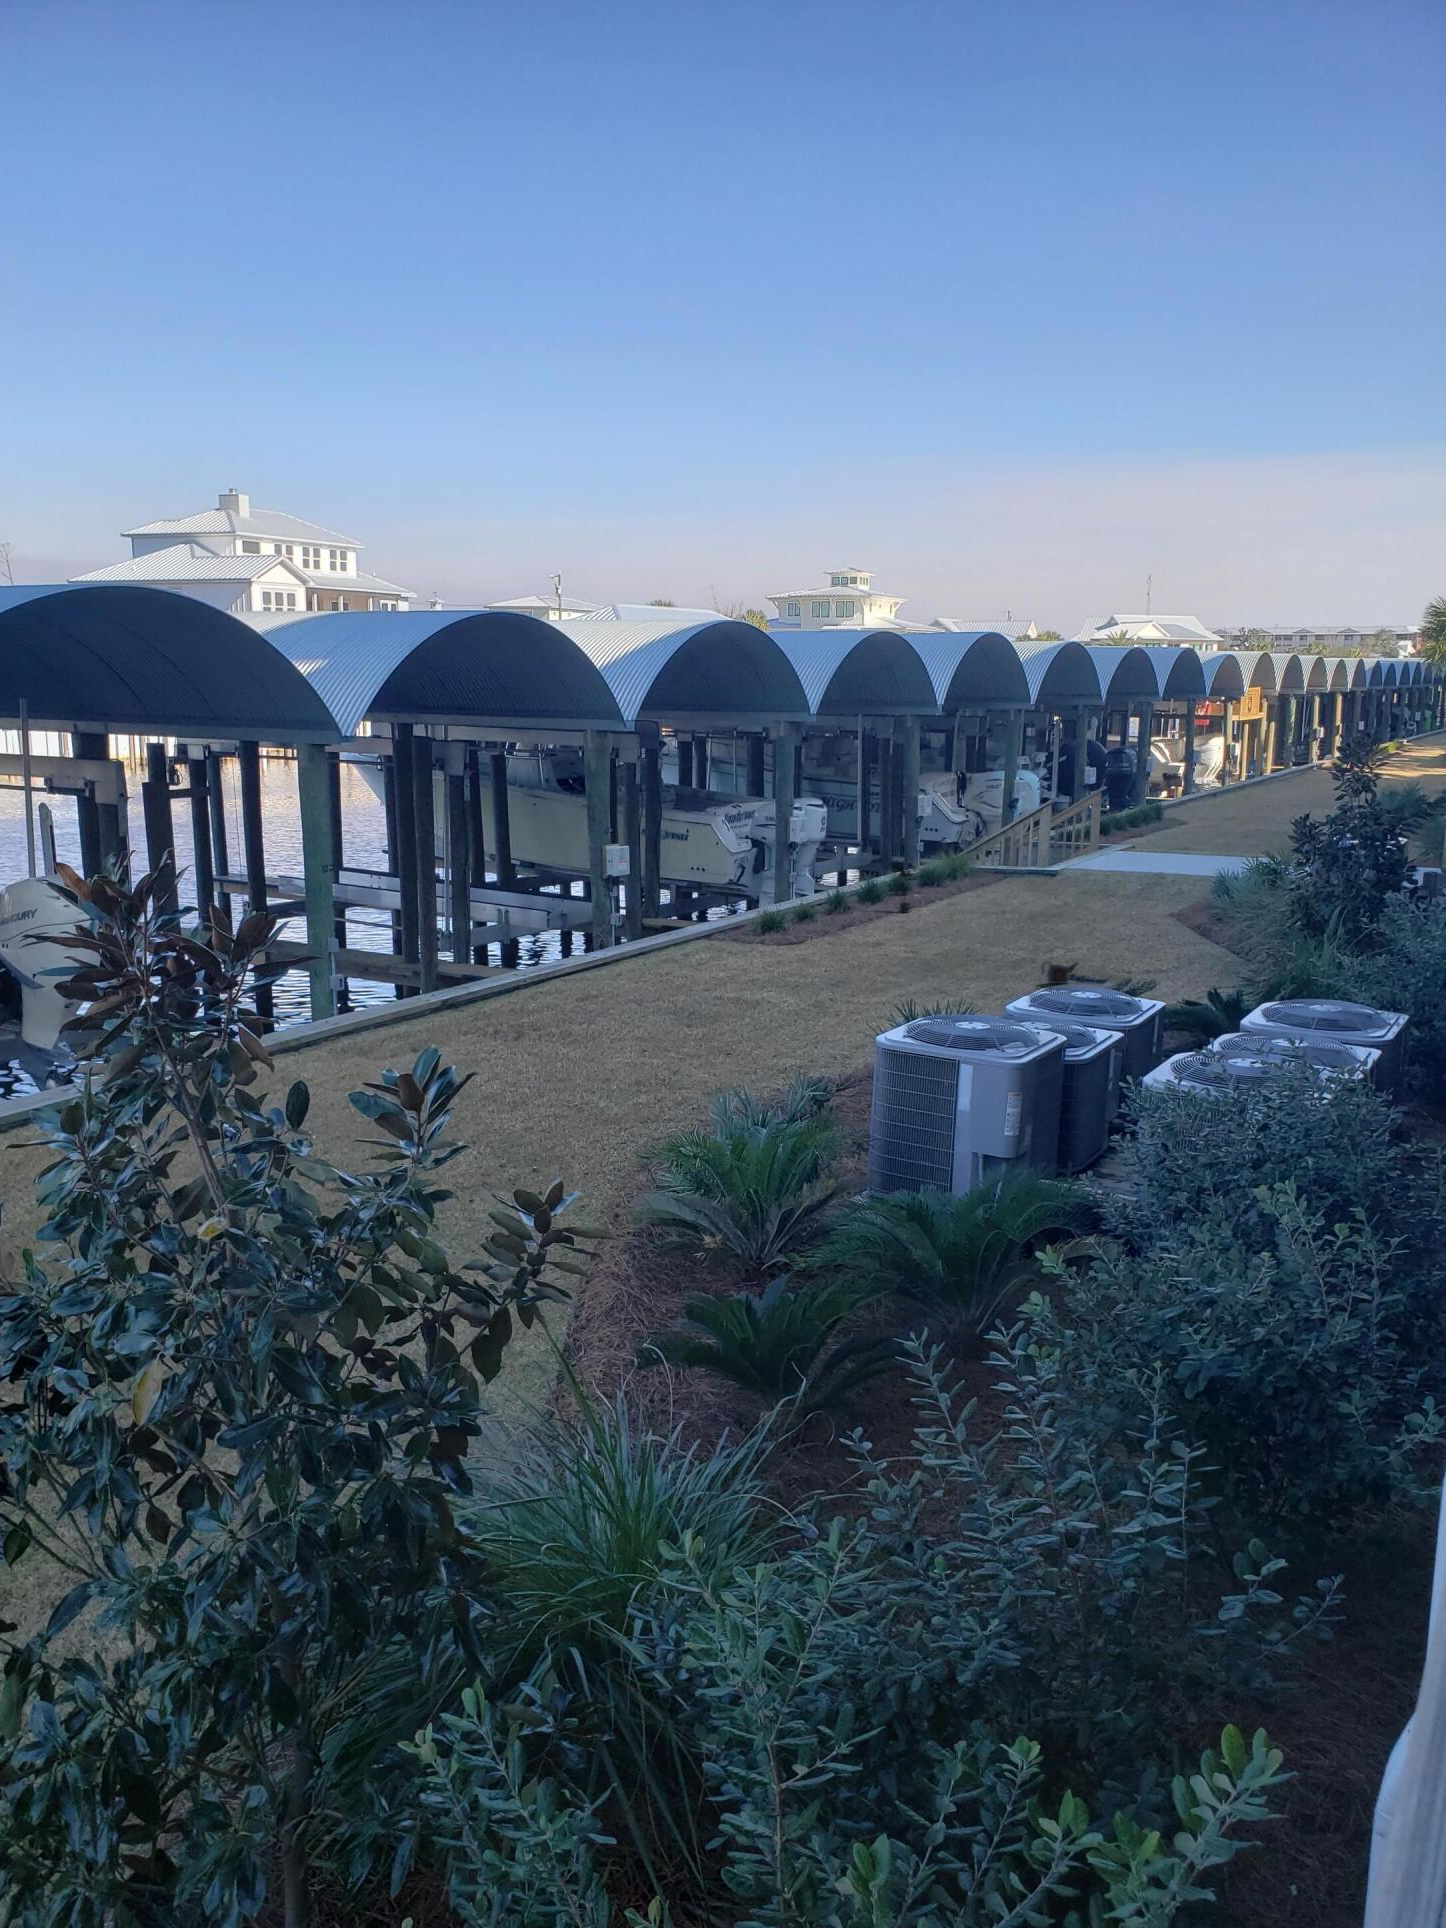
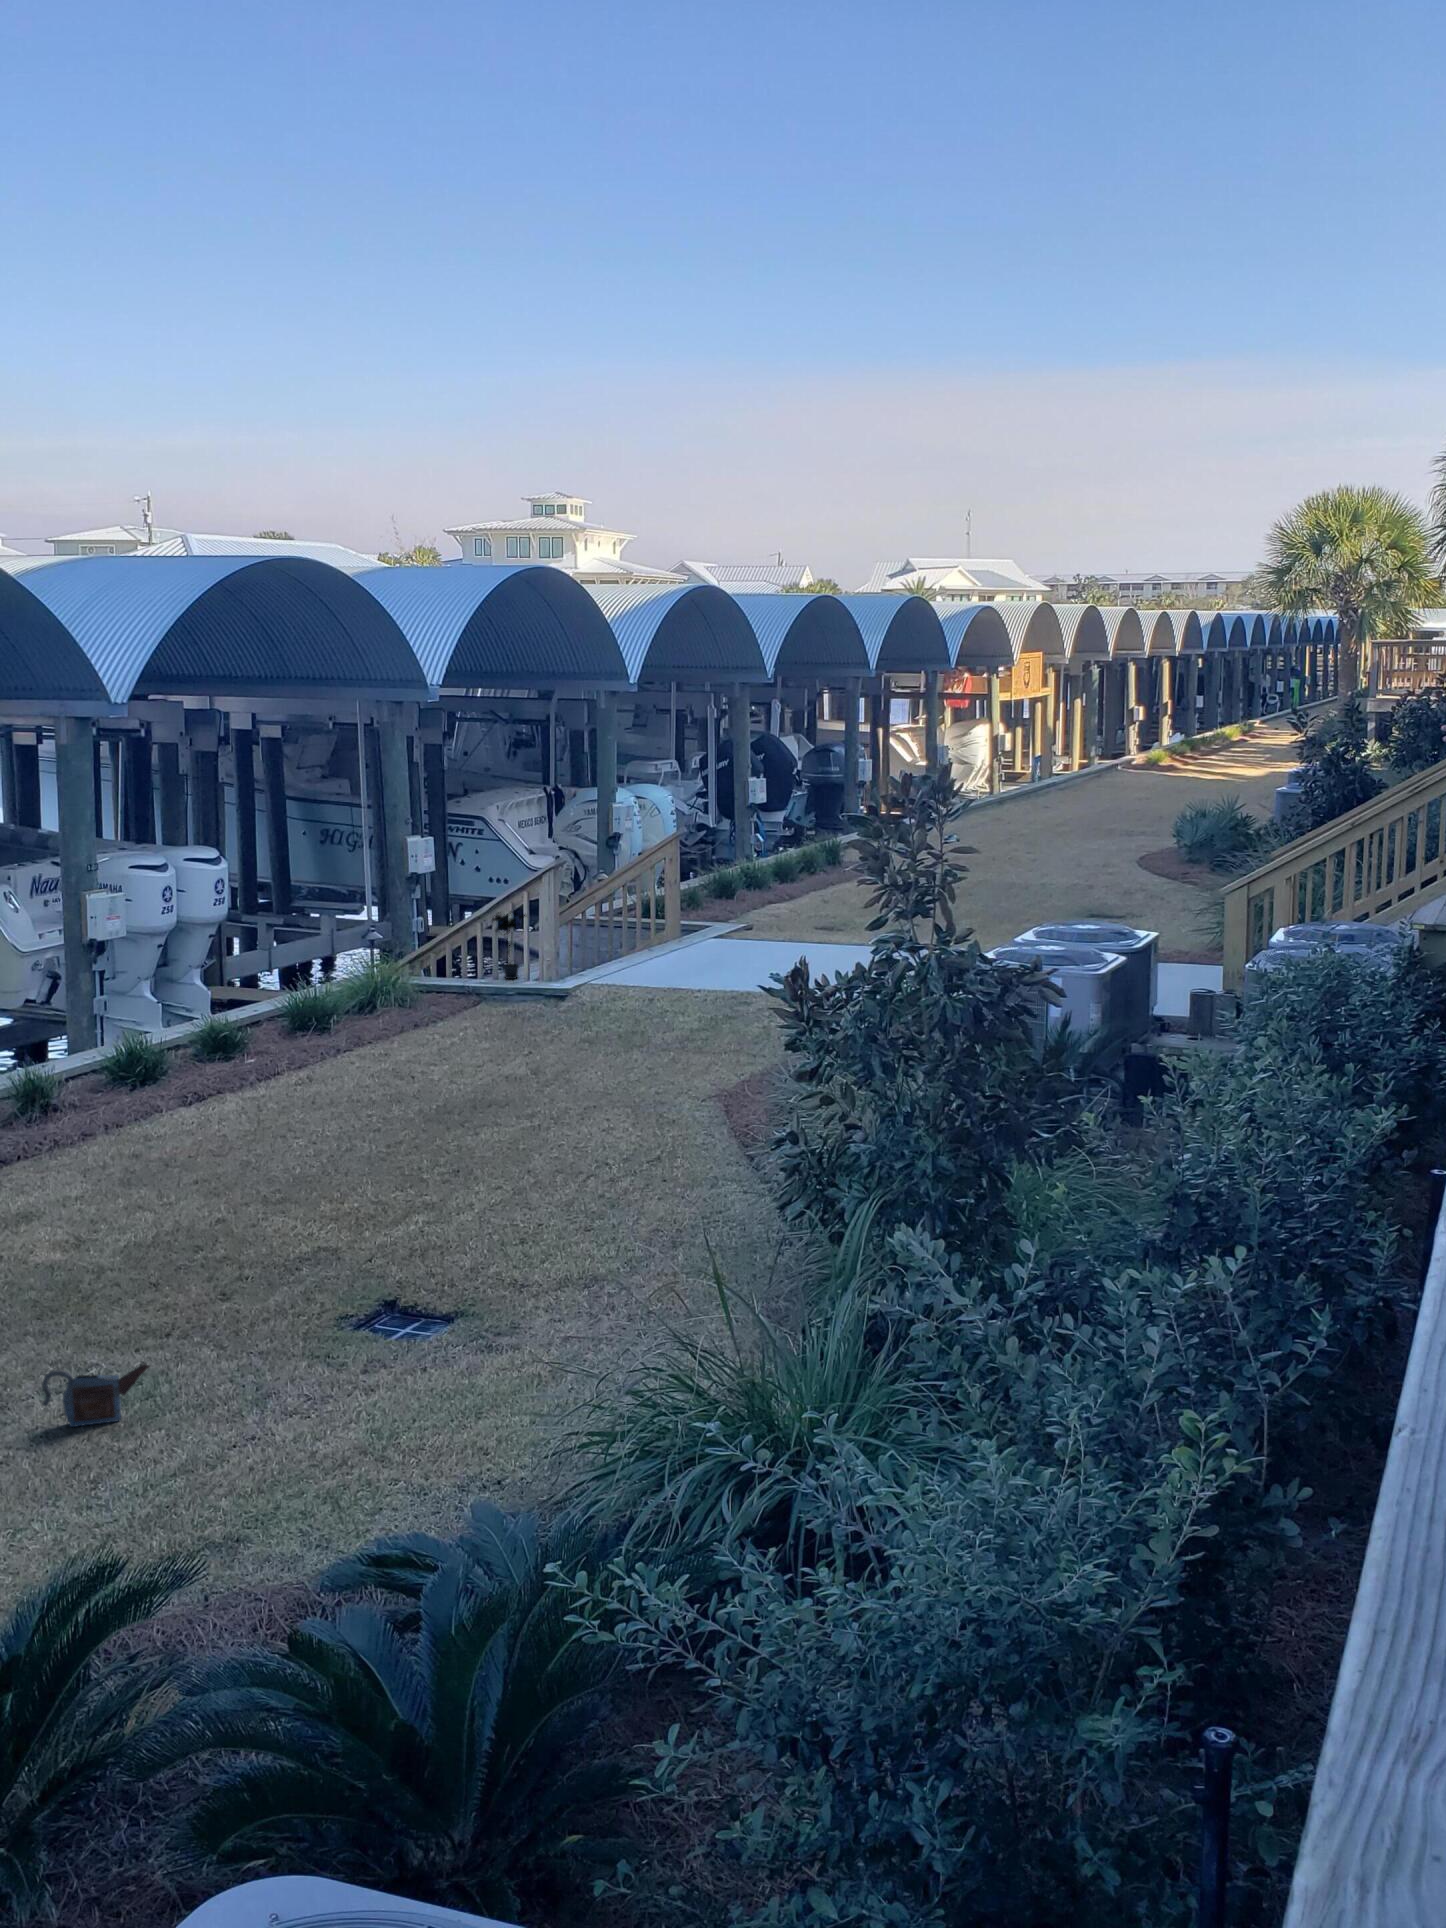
potted plant: present [894,865,917,913] -> present [491,910,525,979]

